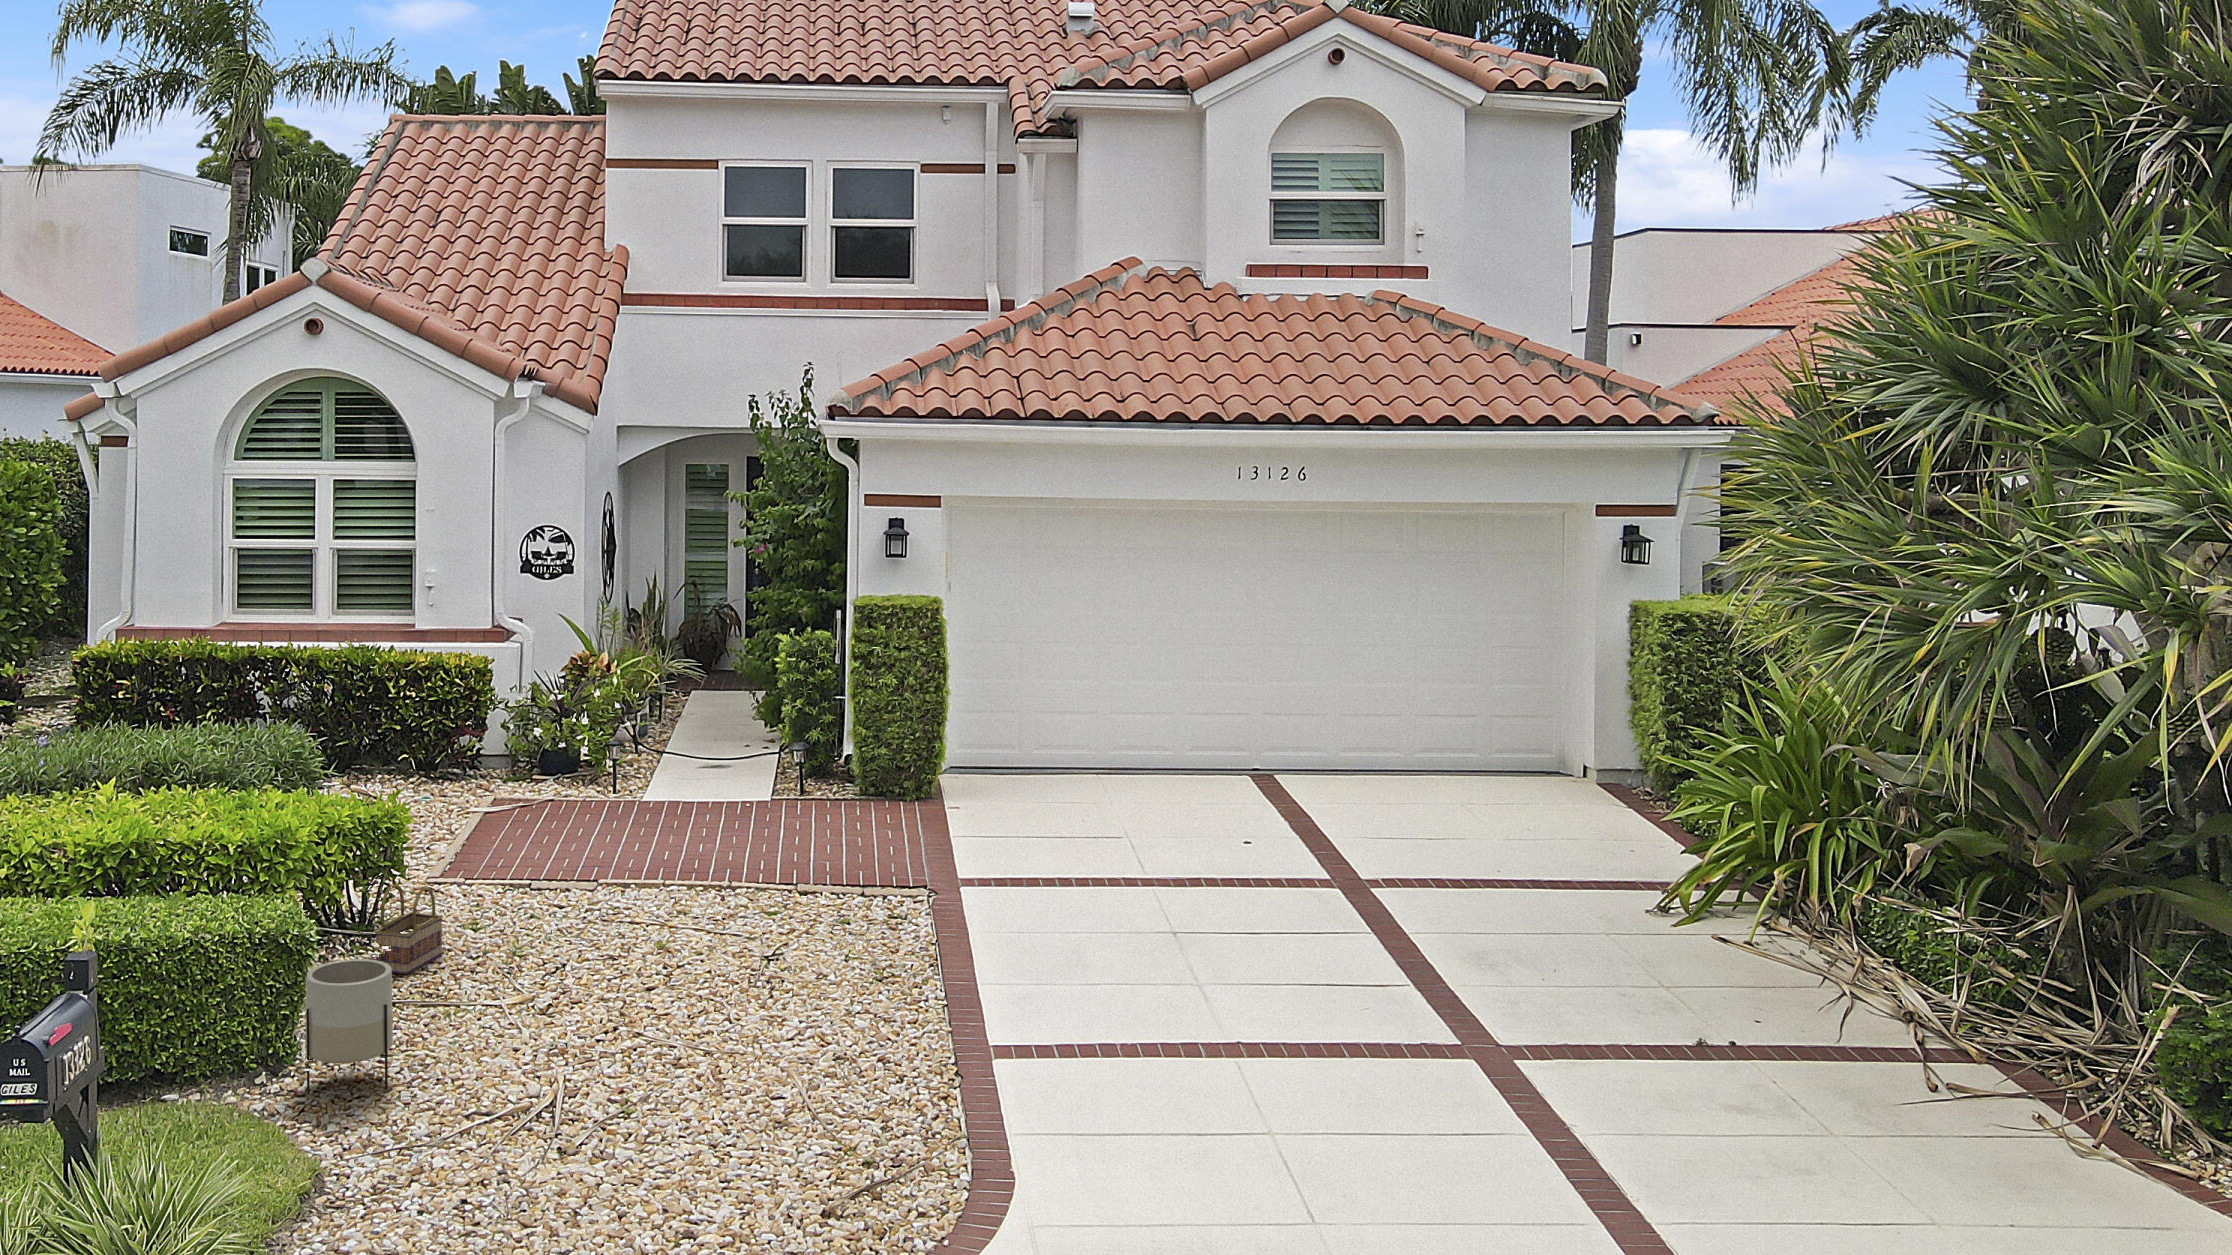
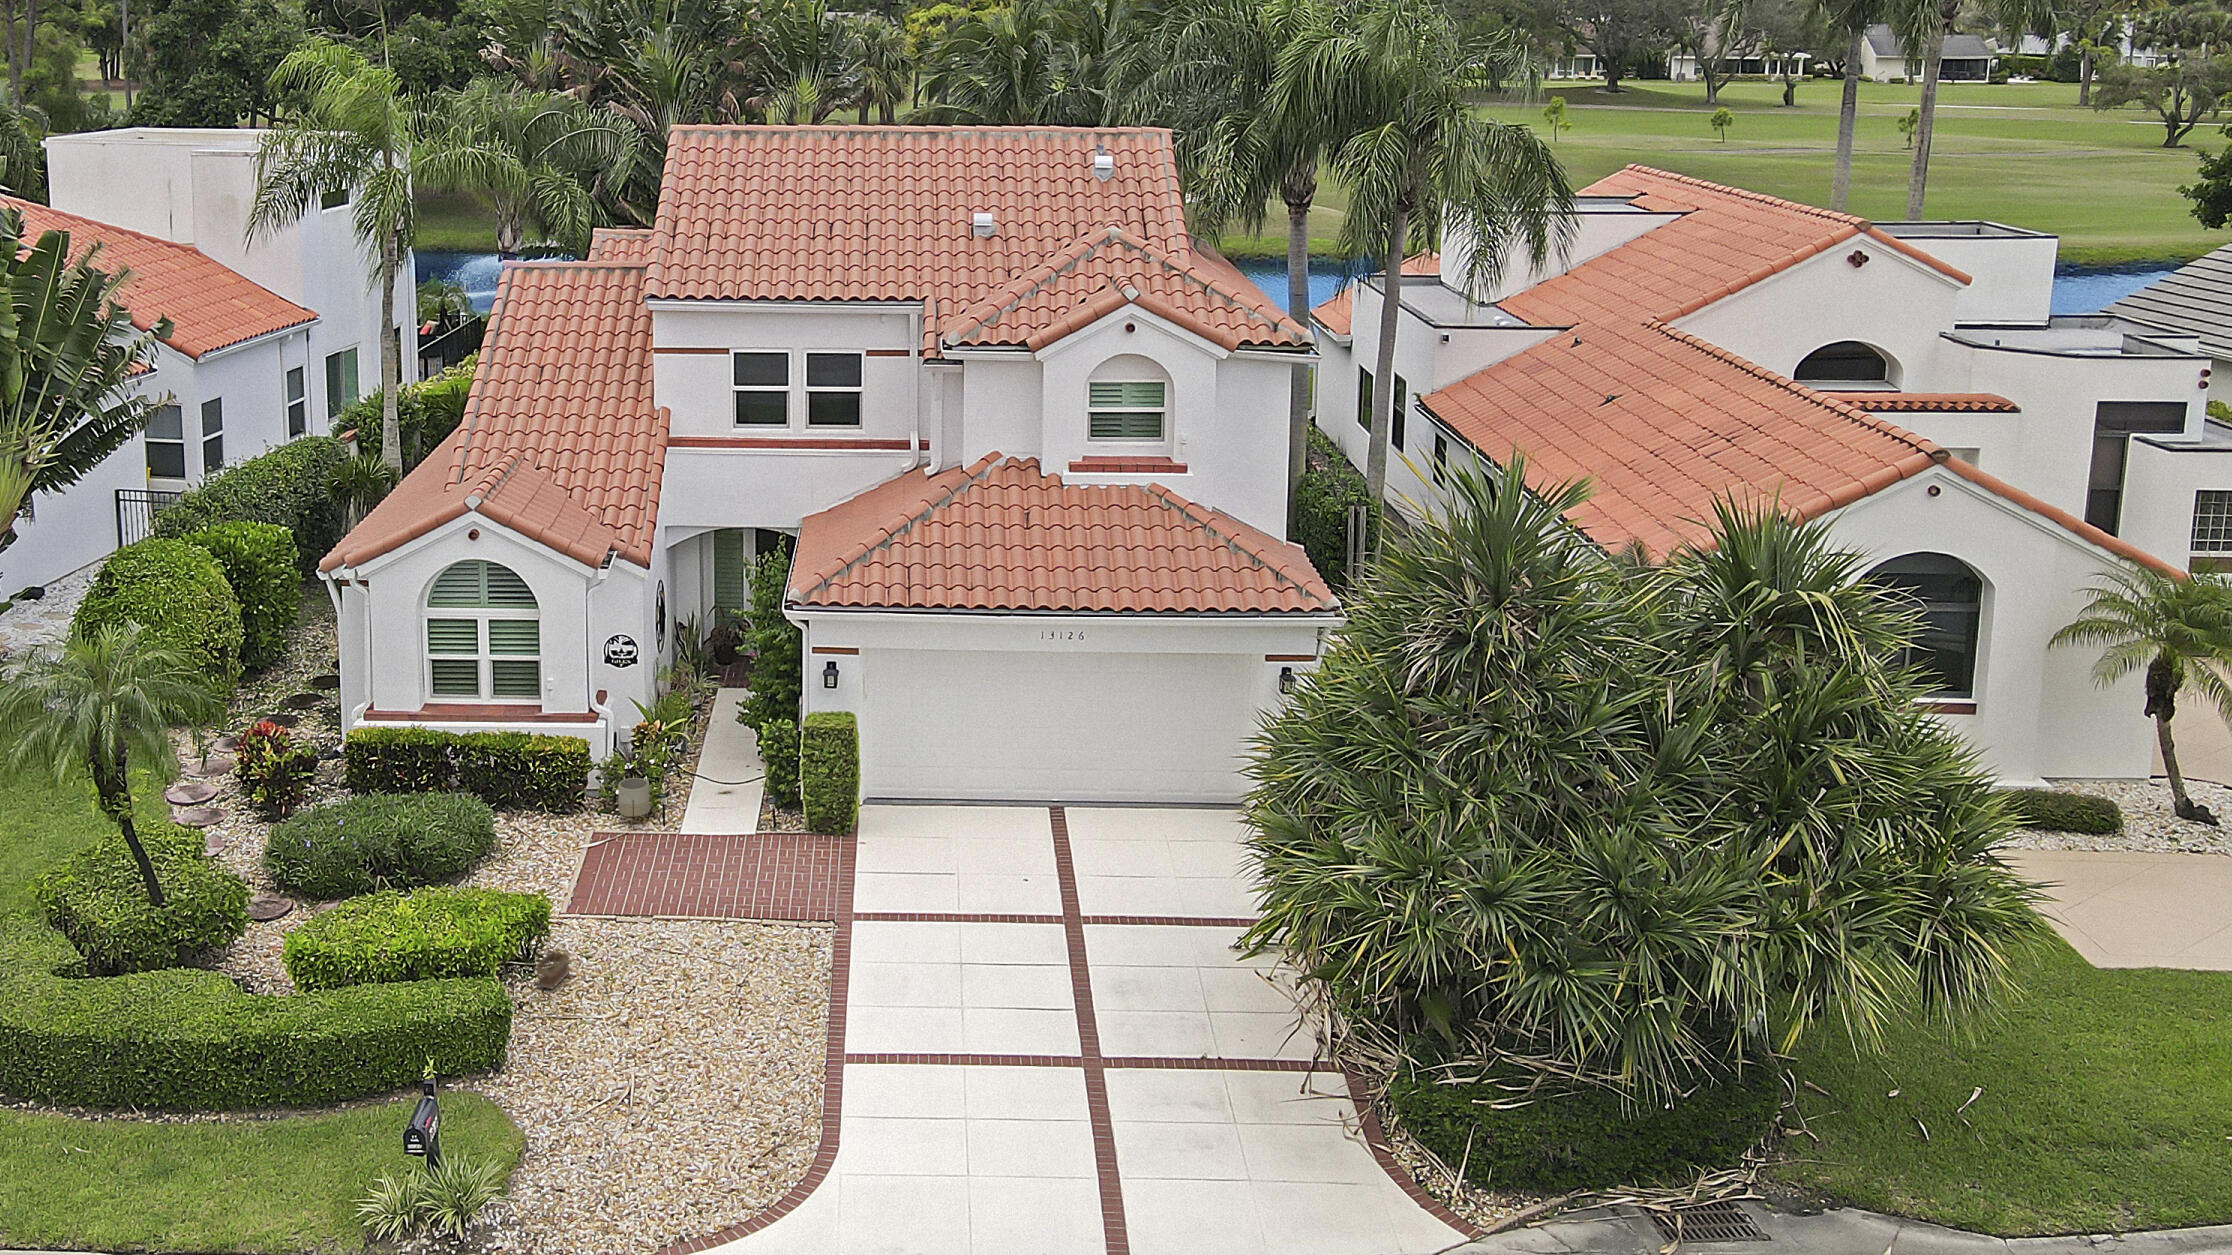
planter: present [306,959,393,1094] -> present [618,778,650,829]

